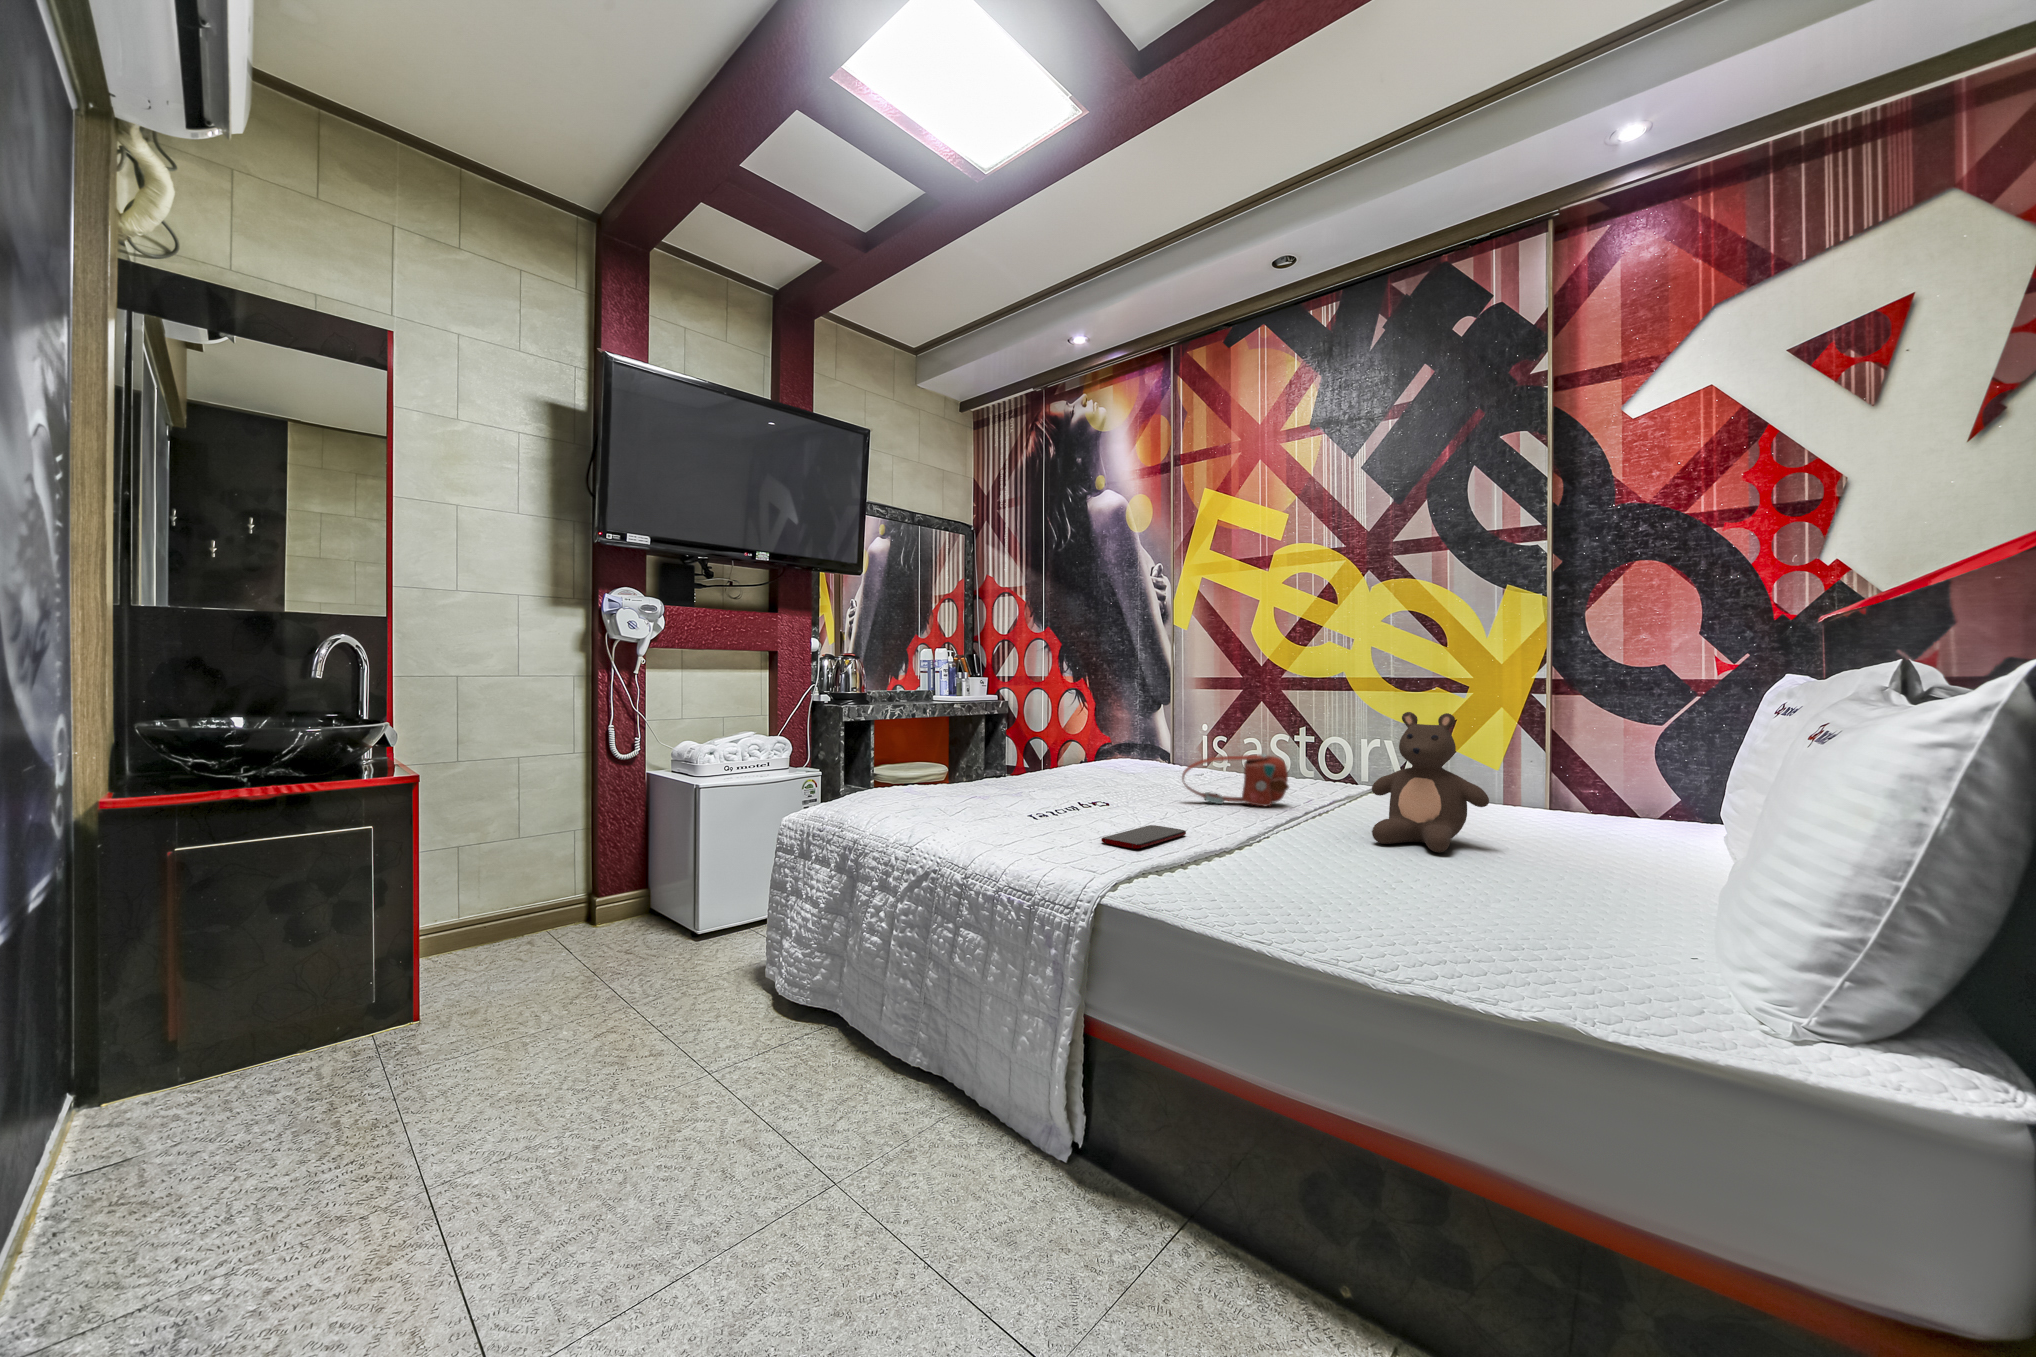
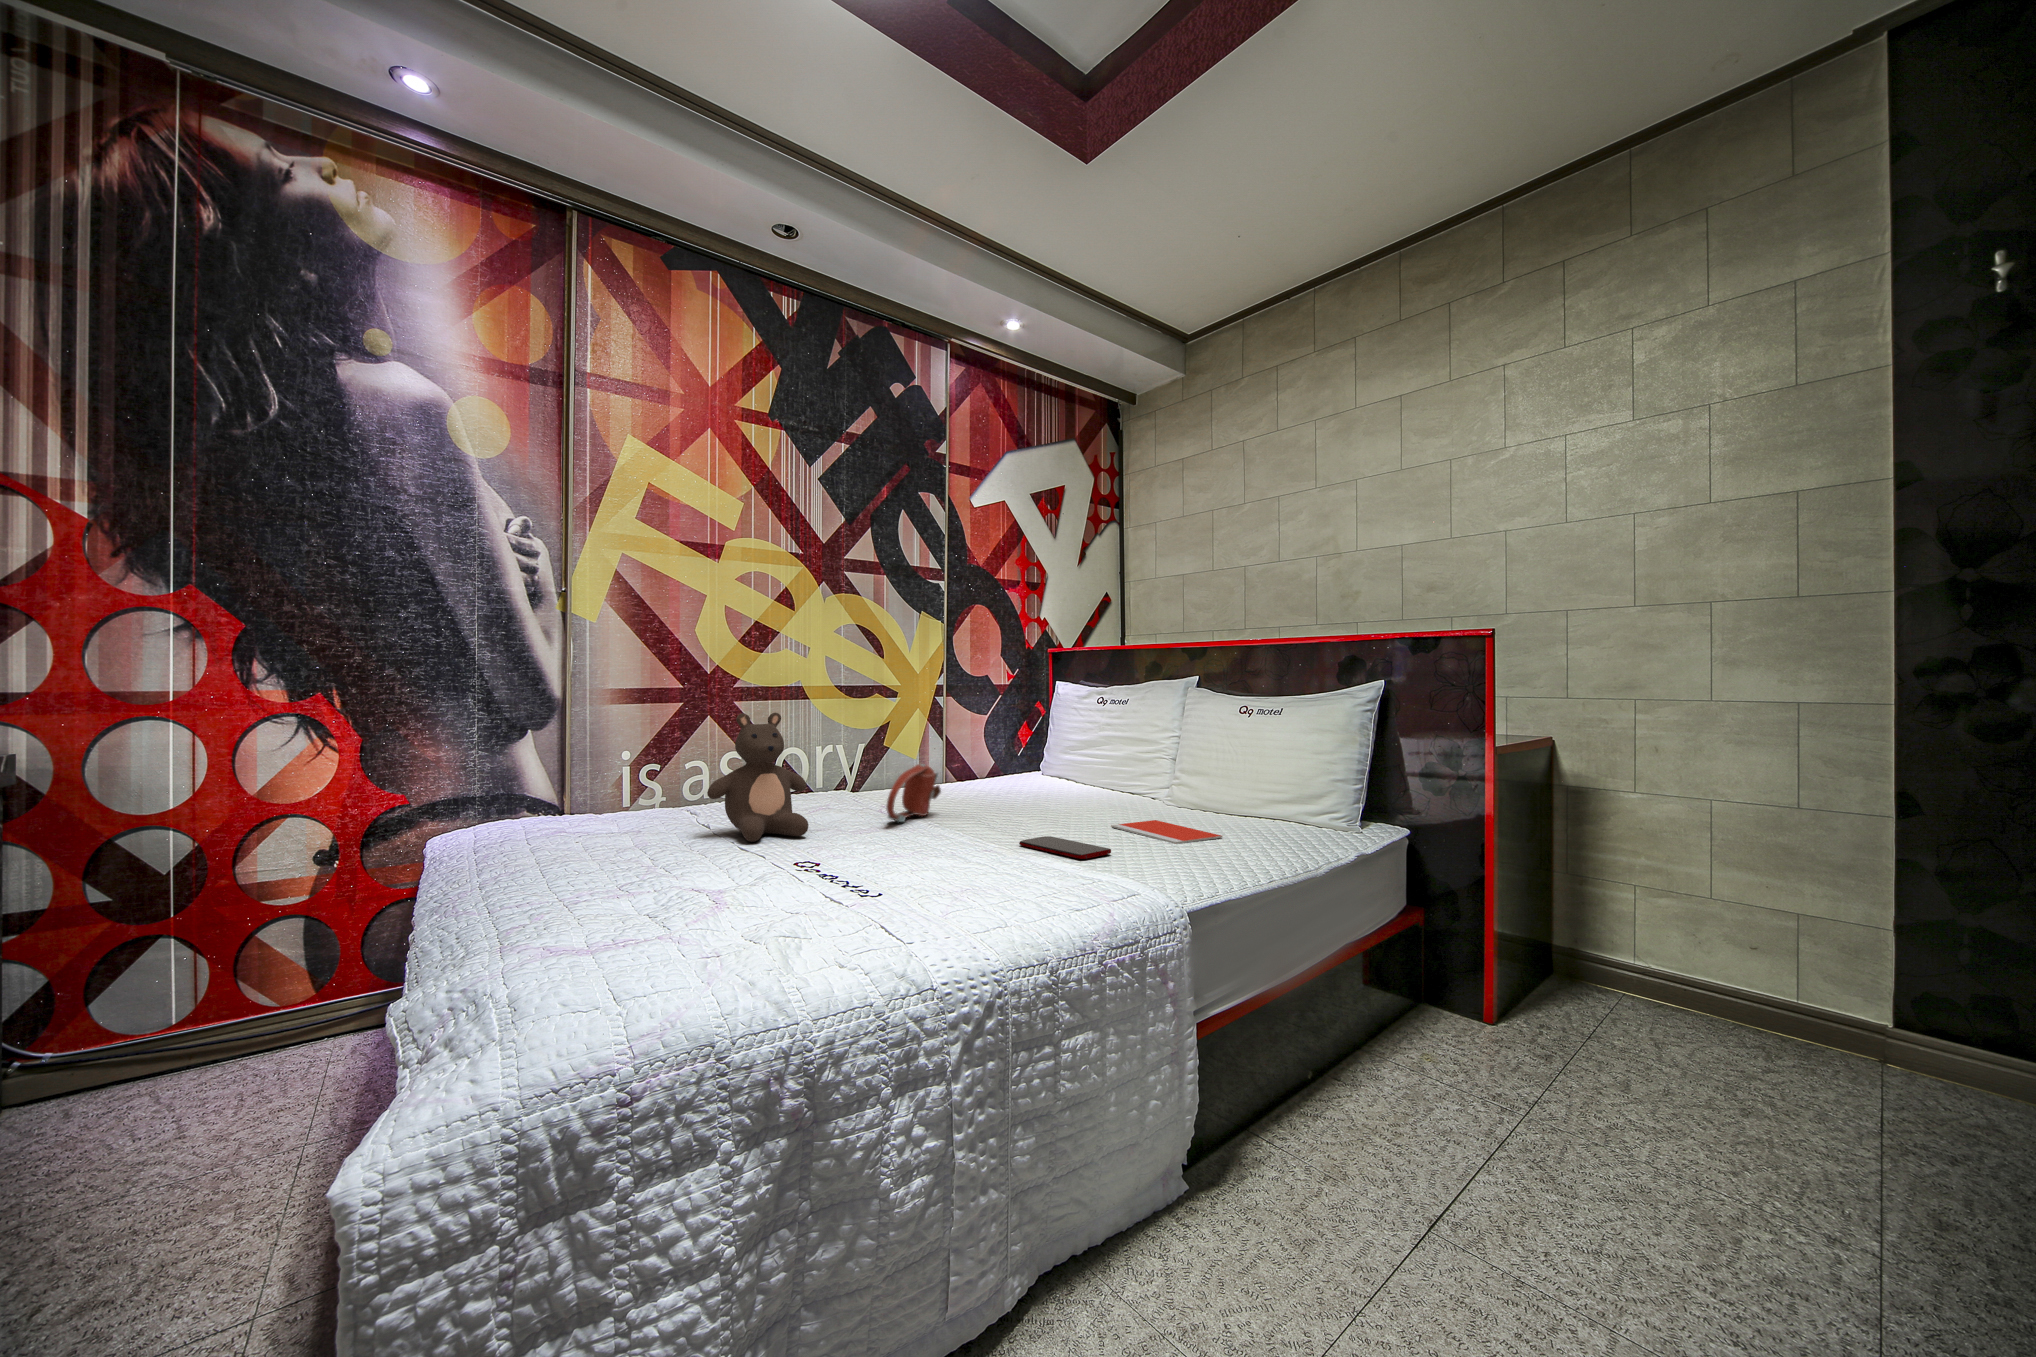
teddy bear: present [1372,712,1489,852] -> present [707,713,809,842]
notebook: none [1237,851,1383,892] -> present [1111,820,1223,844]

